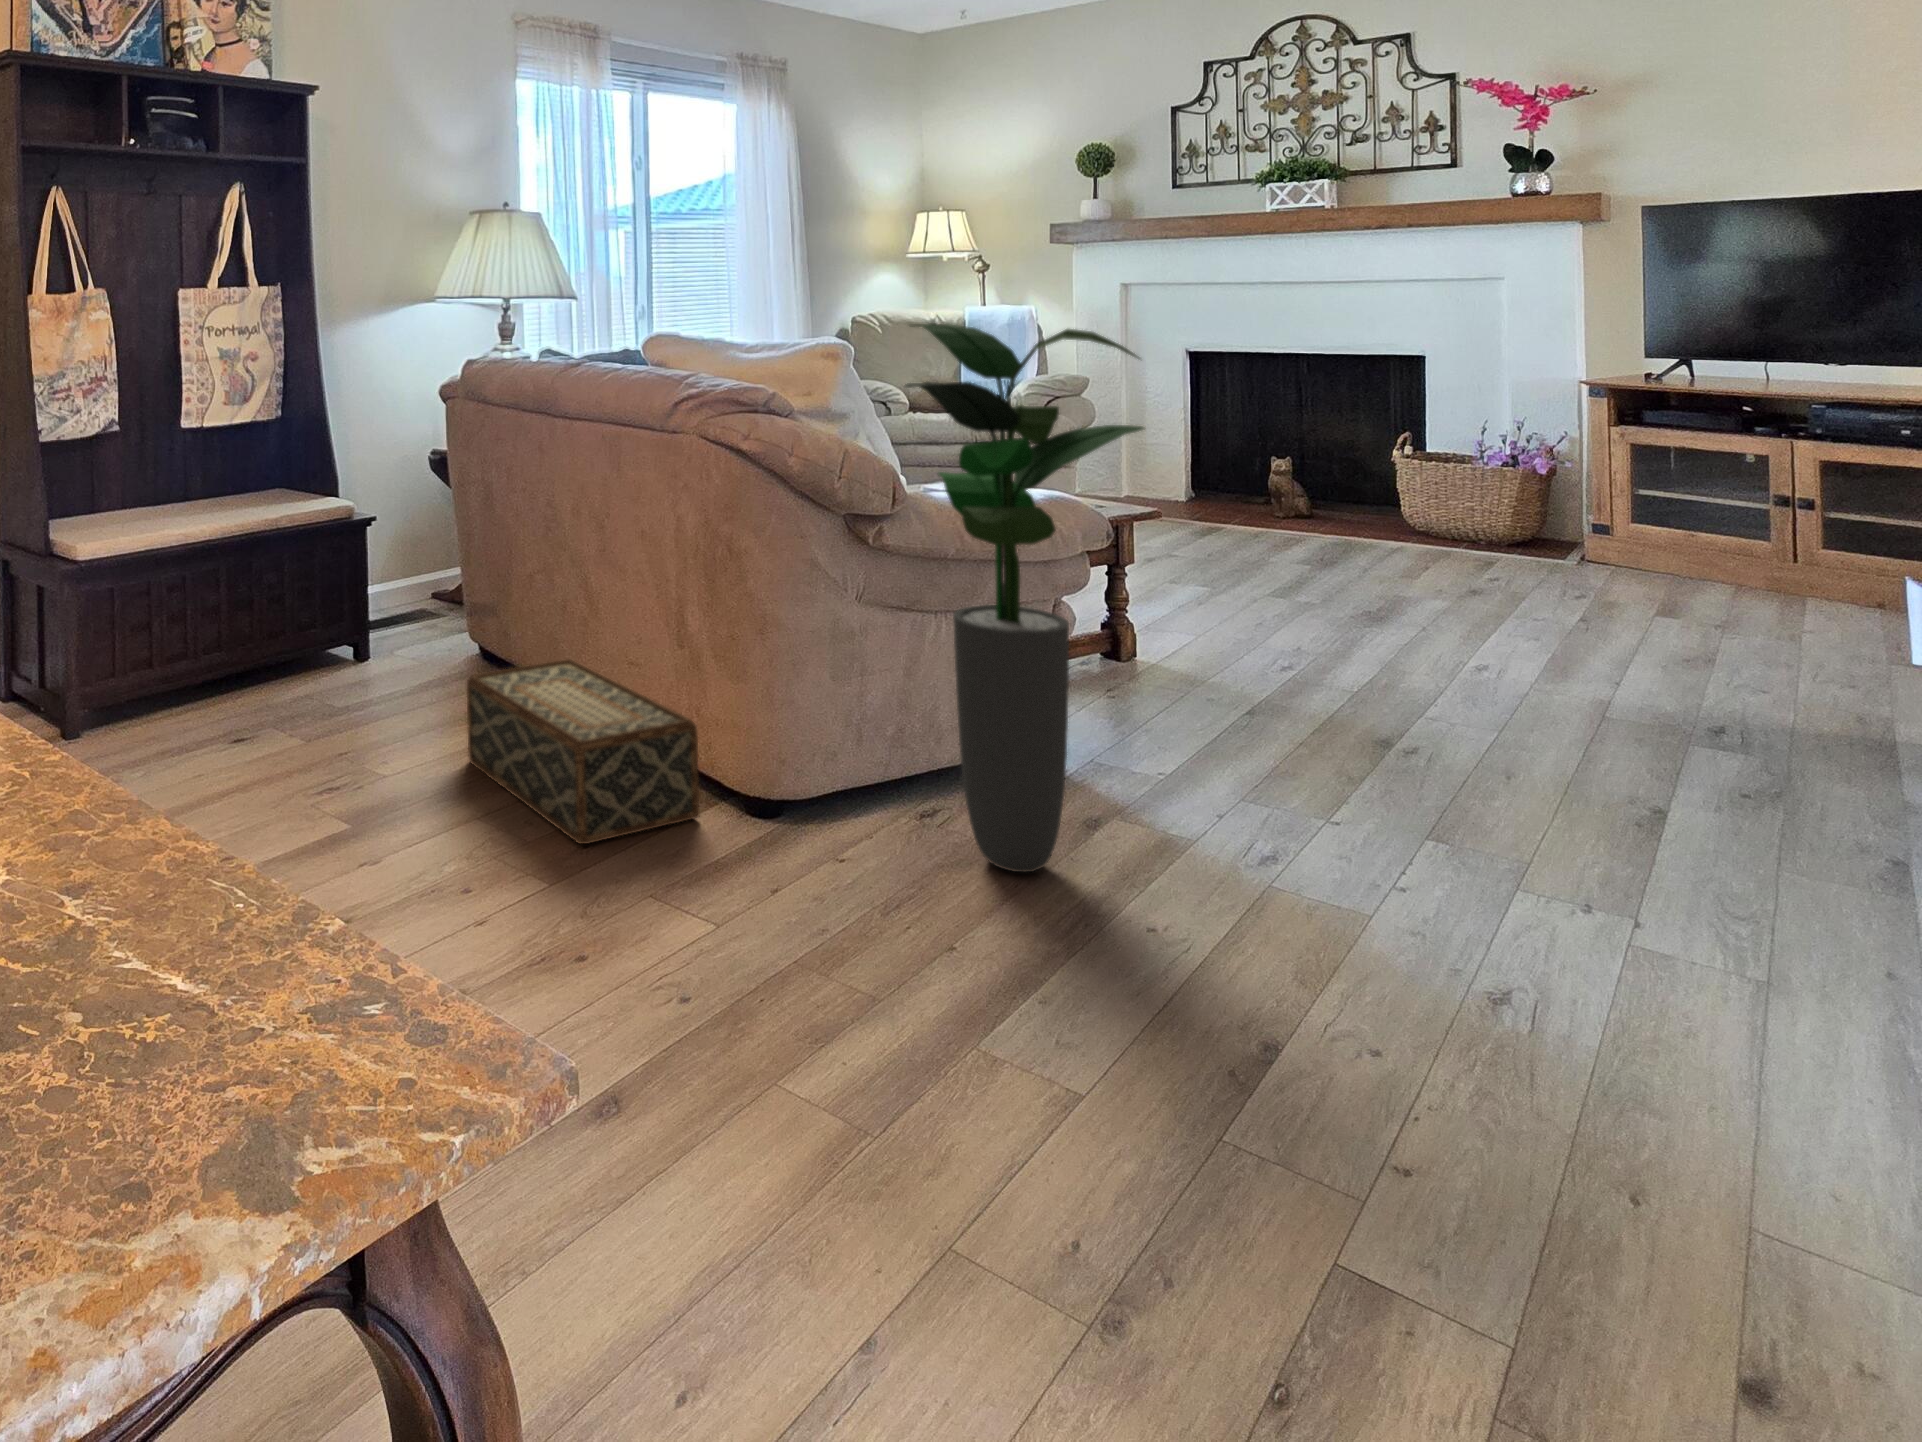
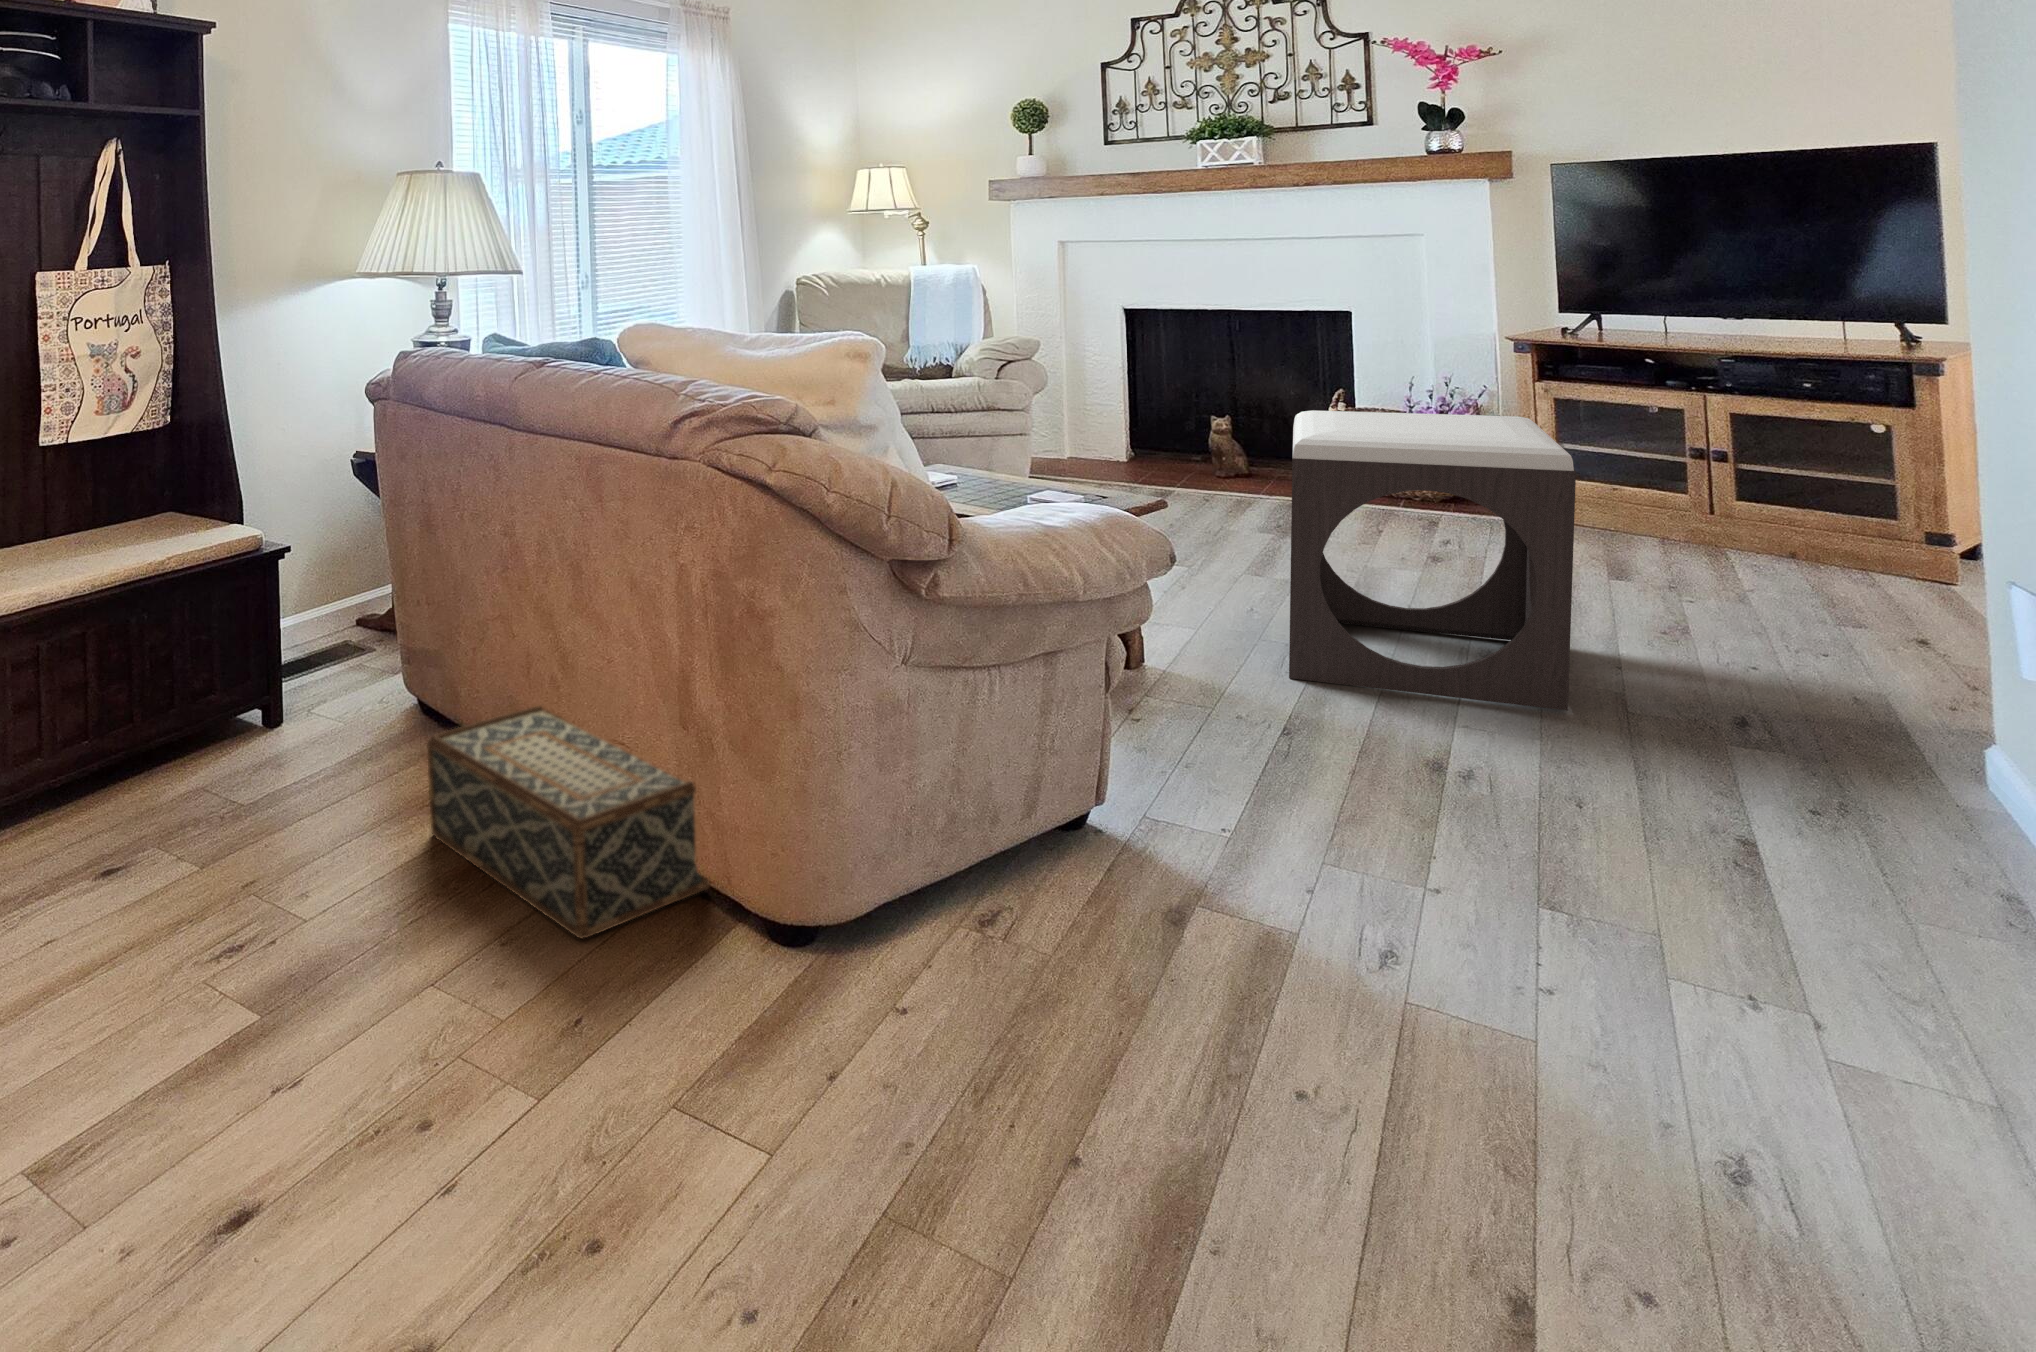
potted plant: present [905,323,1144,872] -> none [938,315,1213,928]
footstool: none [1308,439,1605,738] -> present [1289,410,1576,710]

